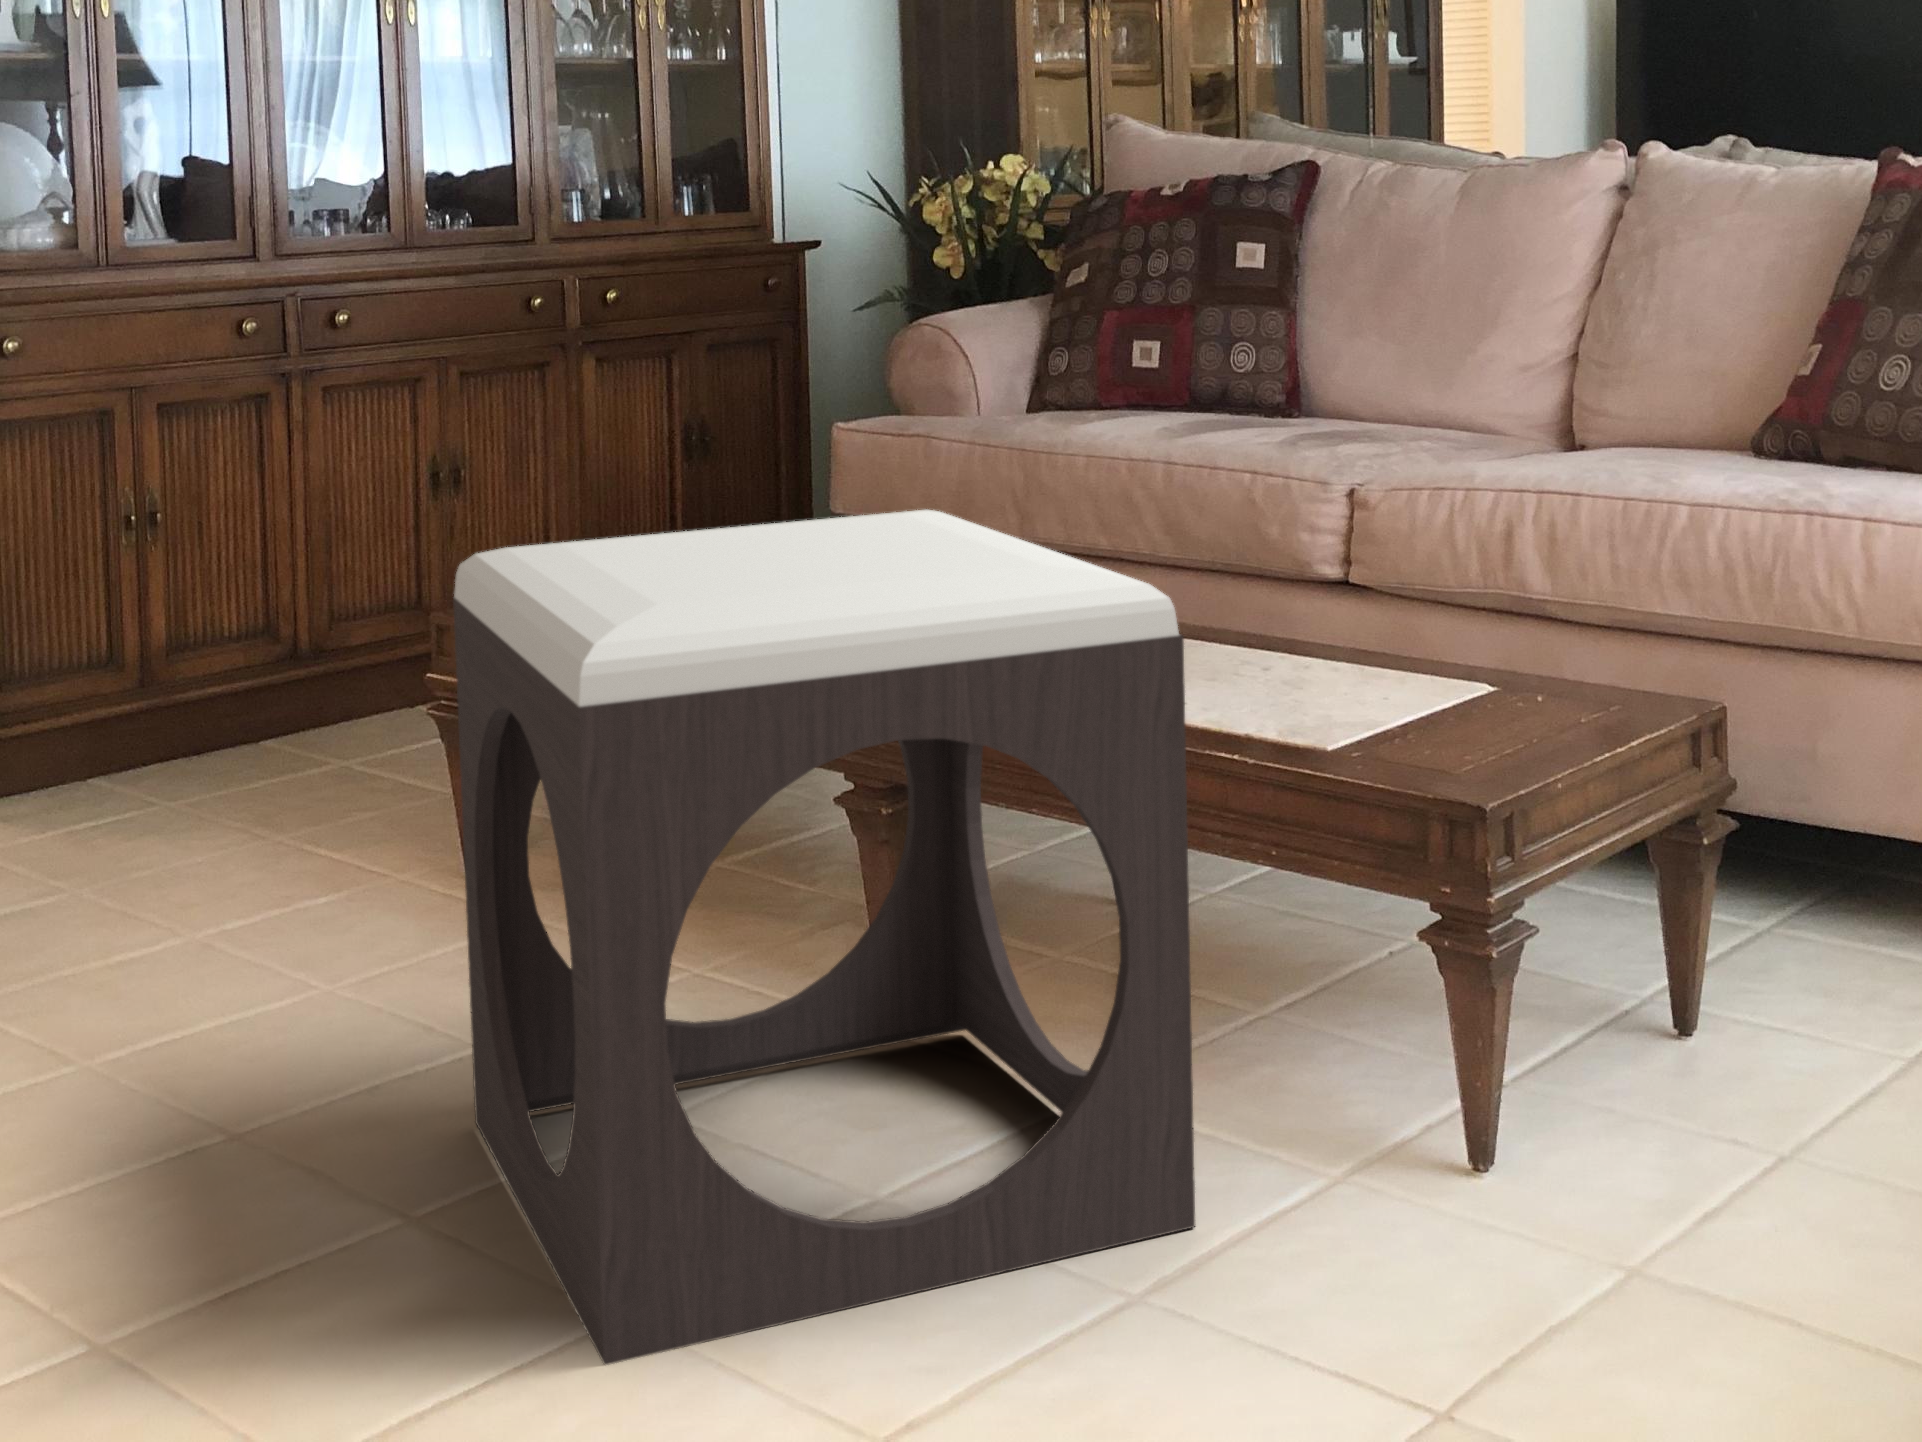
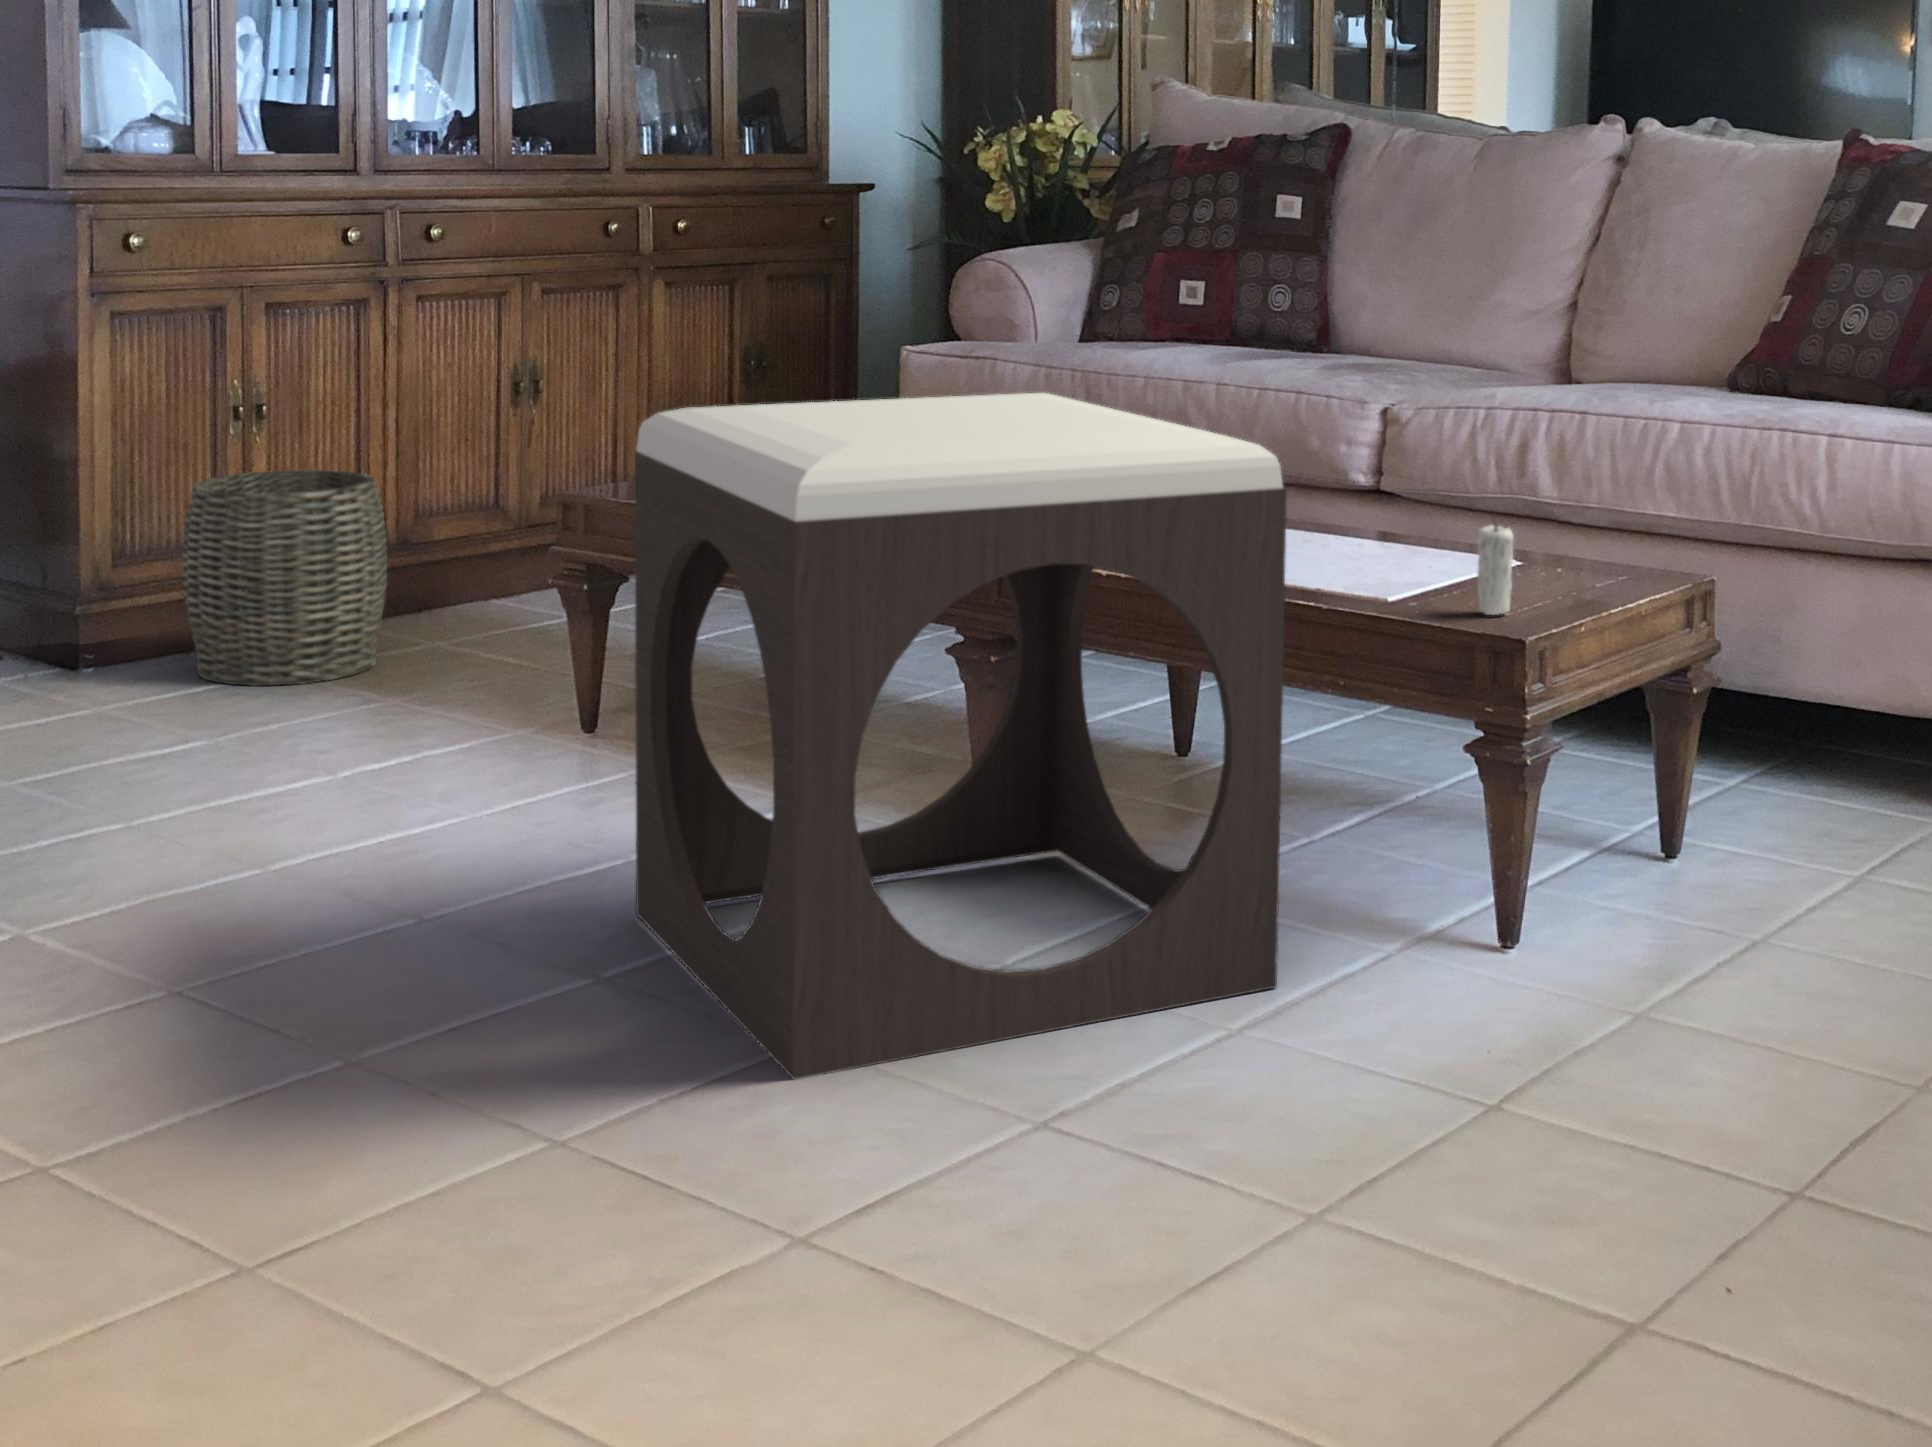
woven basket: none [73,581,287,819] -> present [183,470,387,686]
candle: none [1426,645,1470,769] -> present [1478,525,1514,615]

